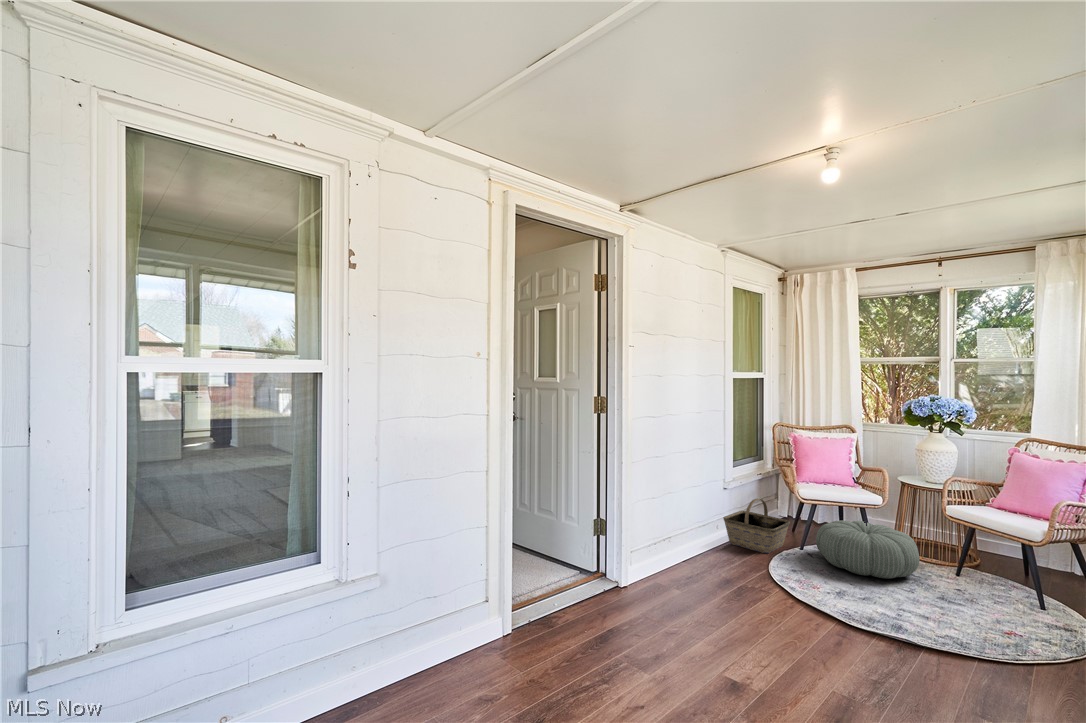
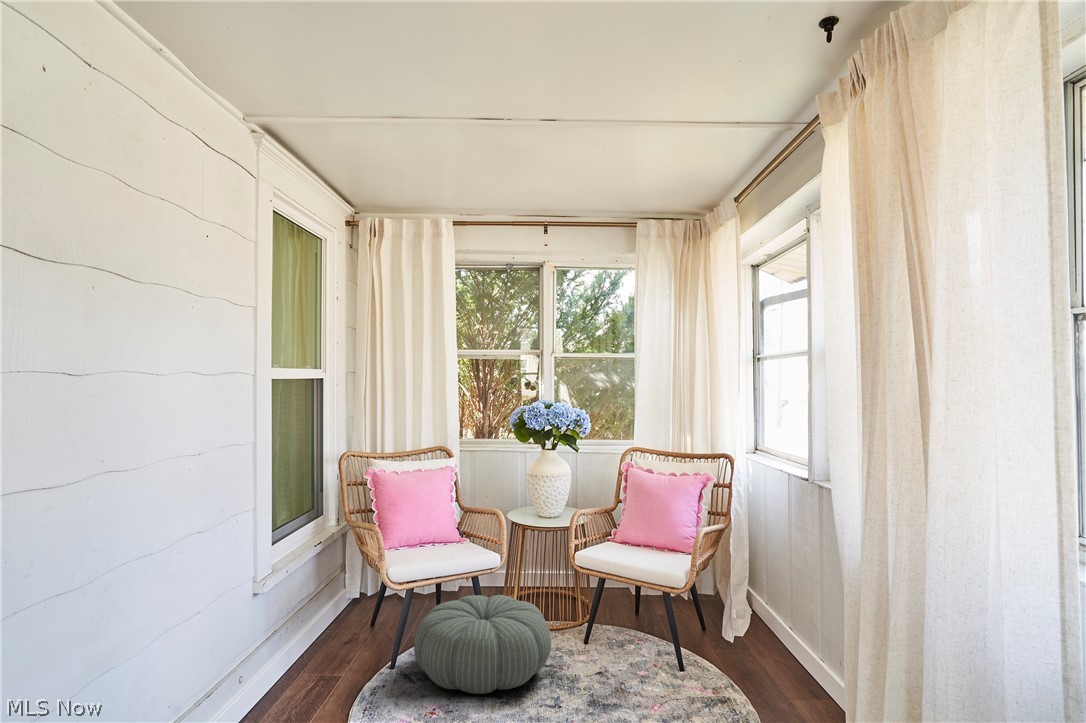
basket: present [723,498,790,553] -> none [253,595,371,699]

